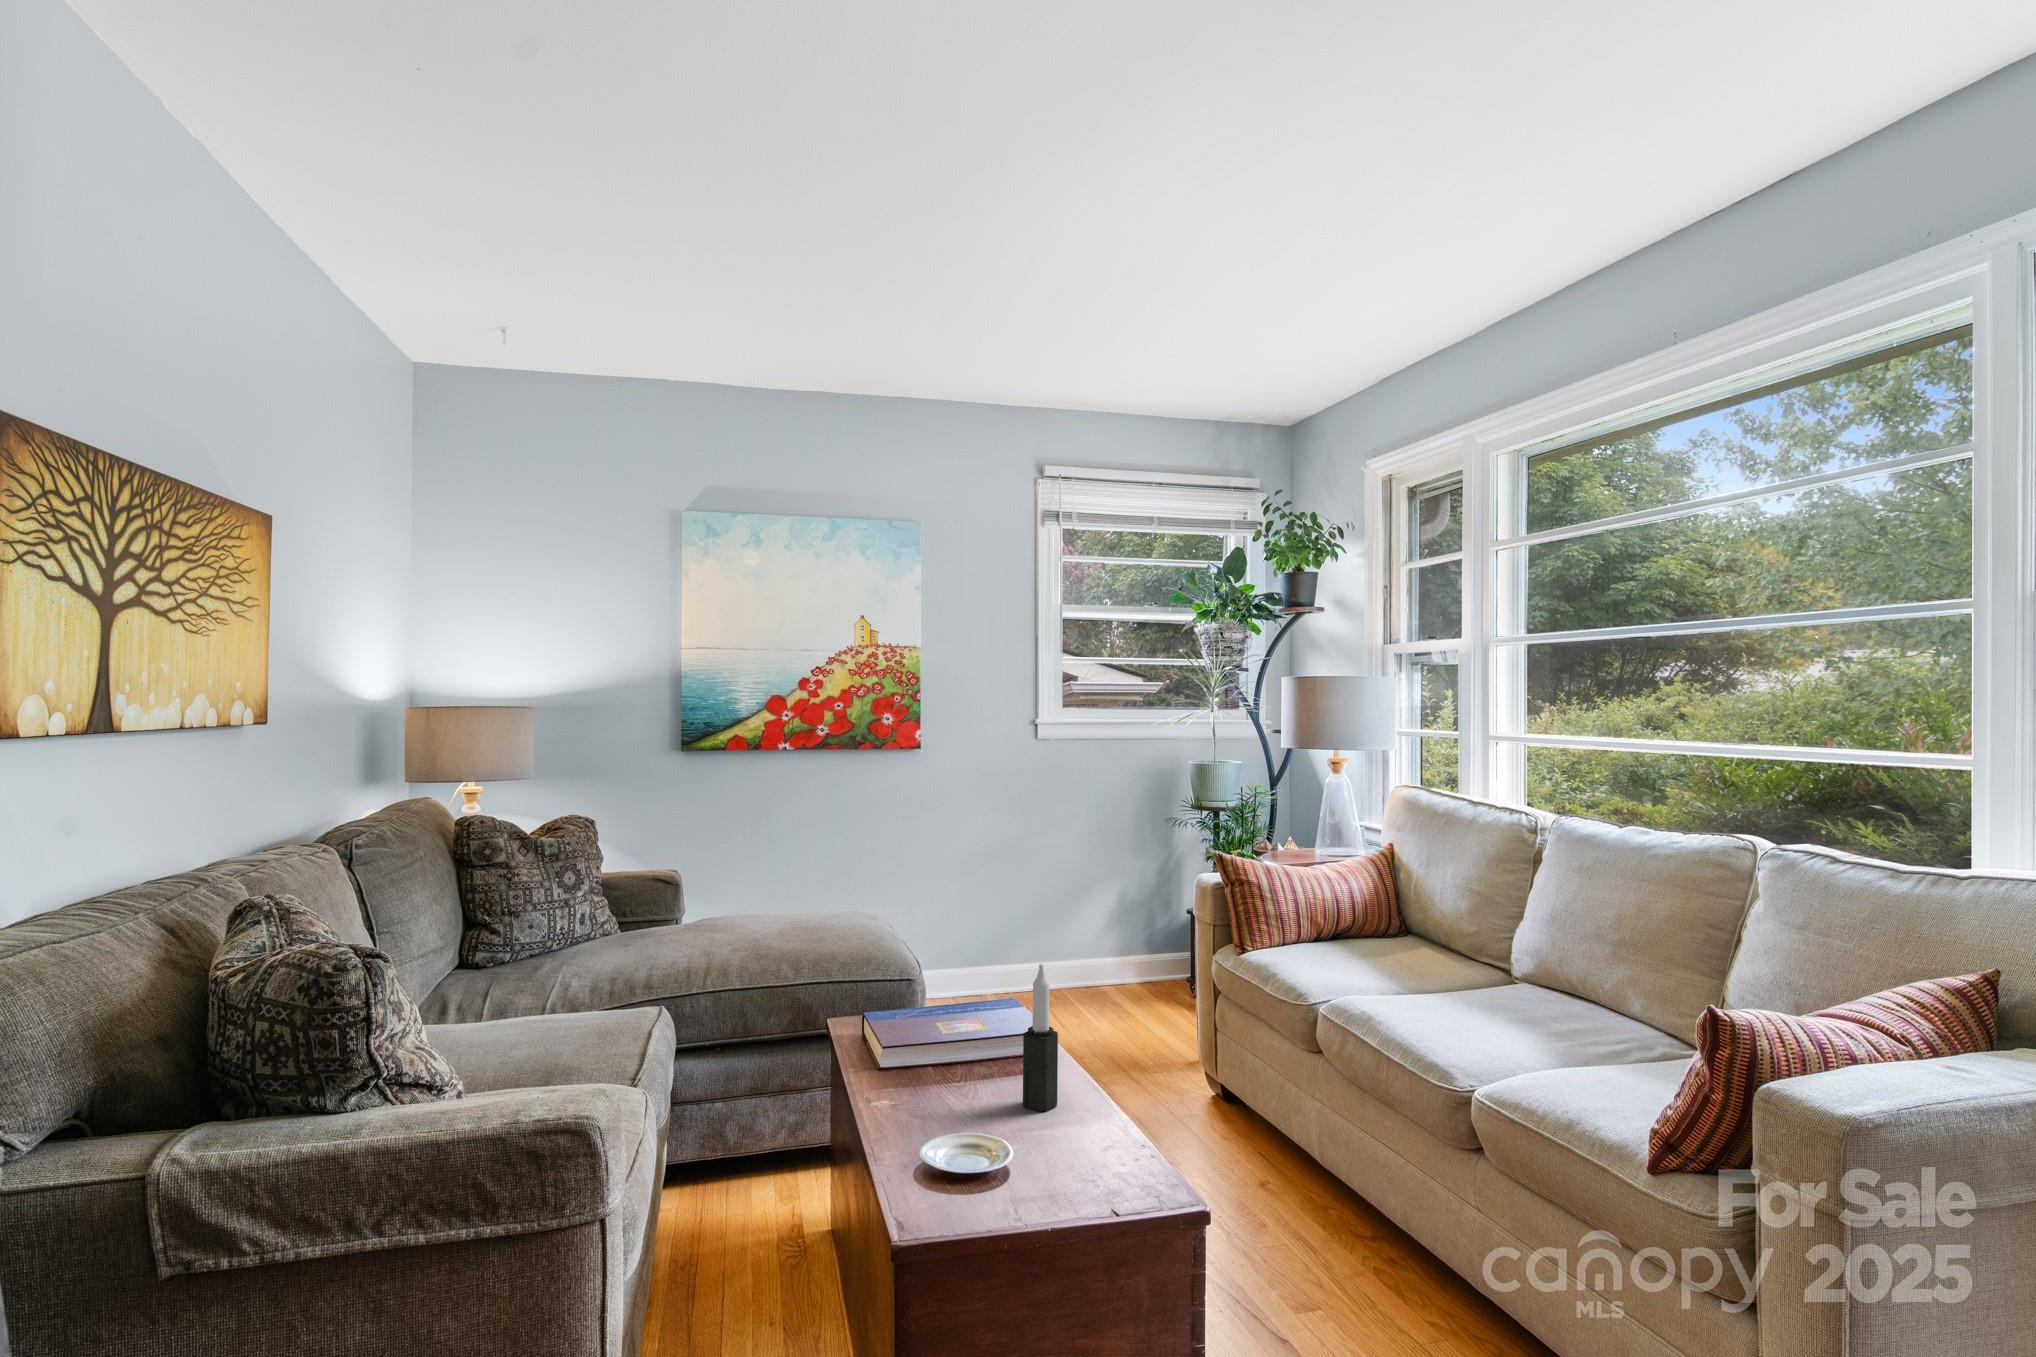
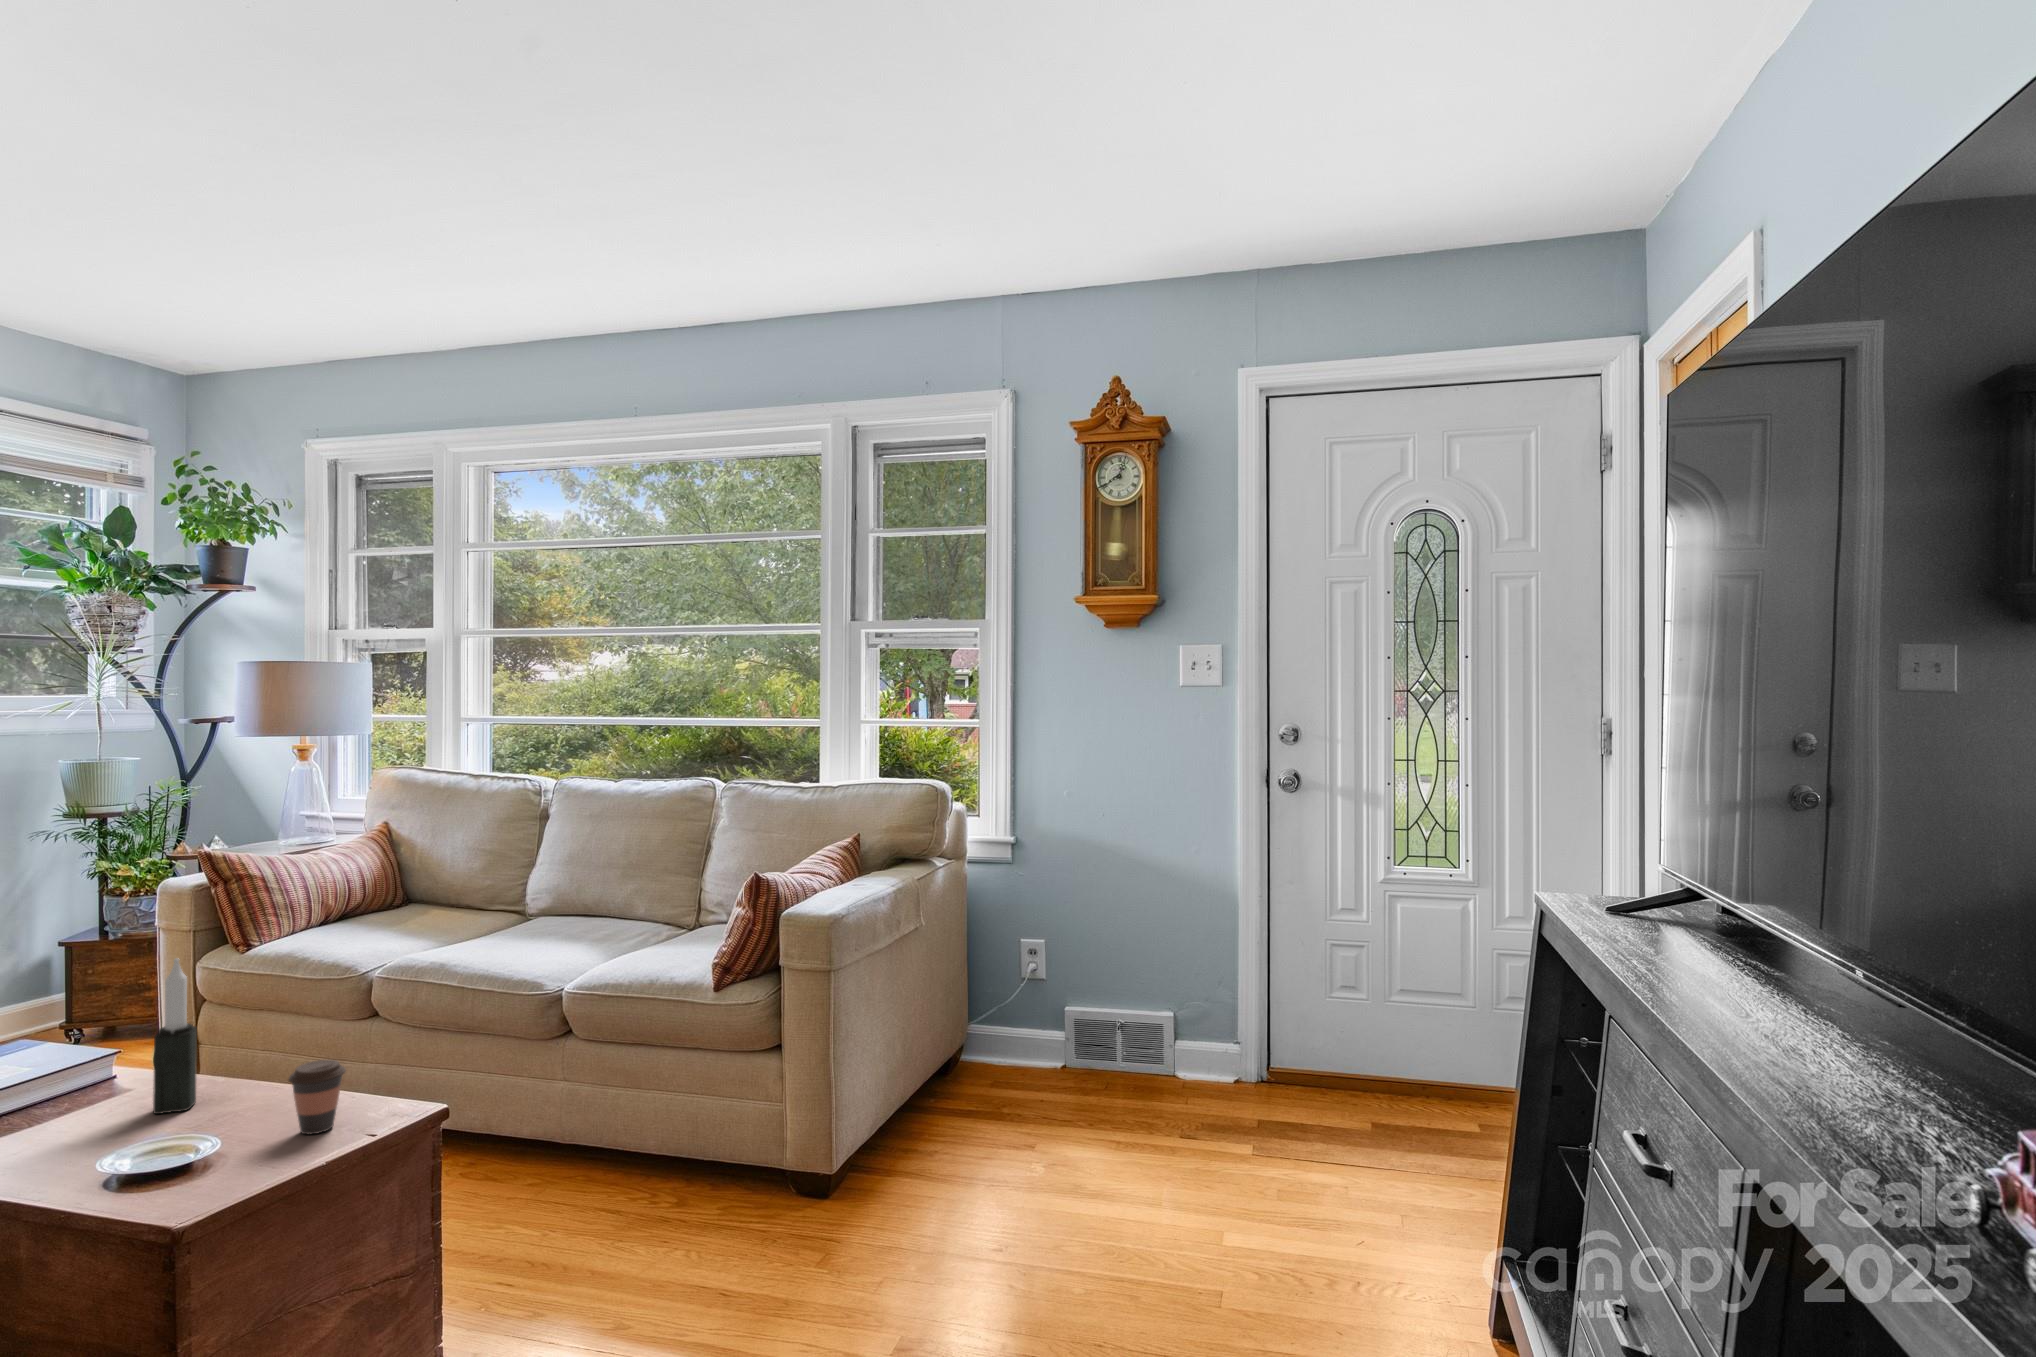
coffee cup: none [1065,1107,1117,1189] -> present [289,1060,346,1134]

